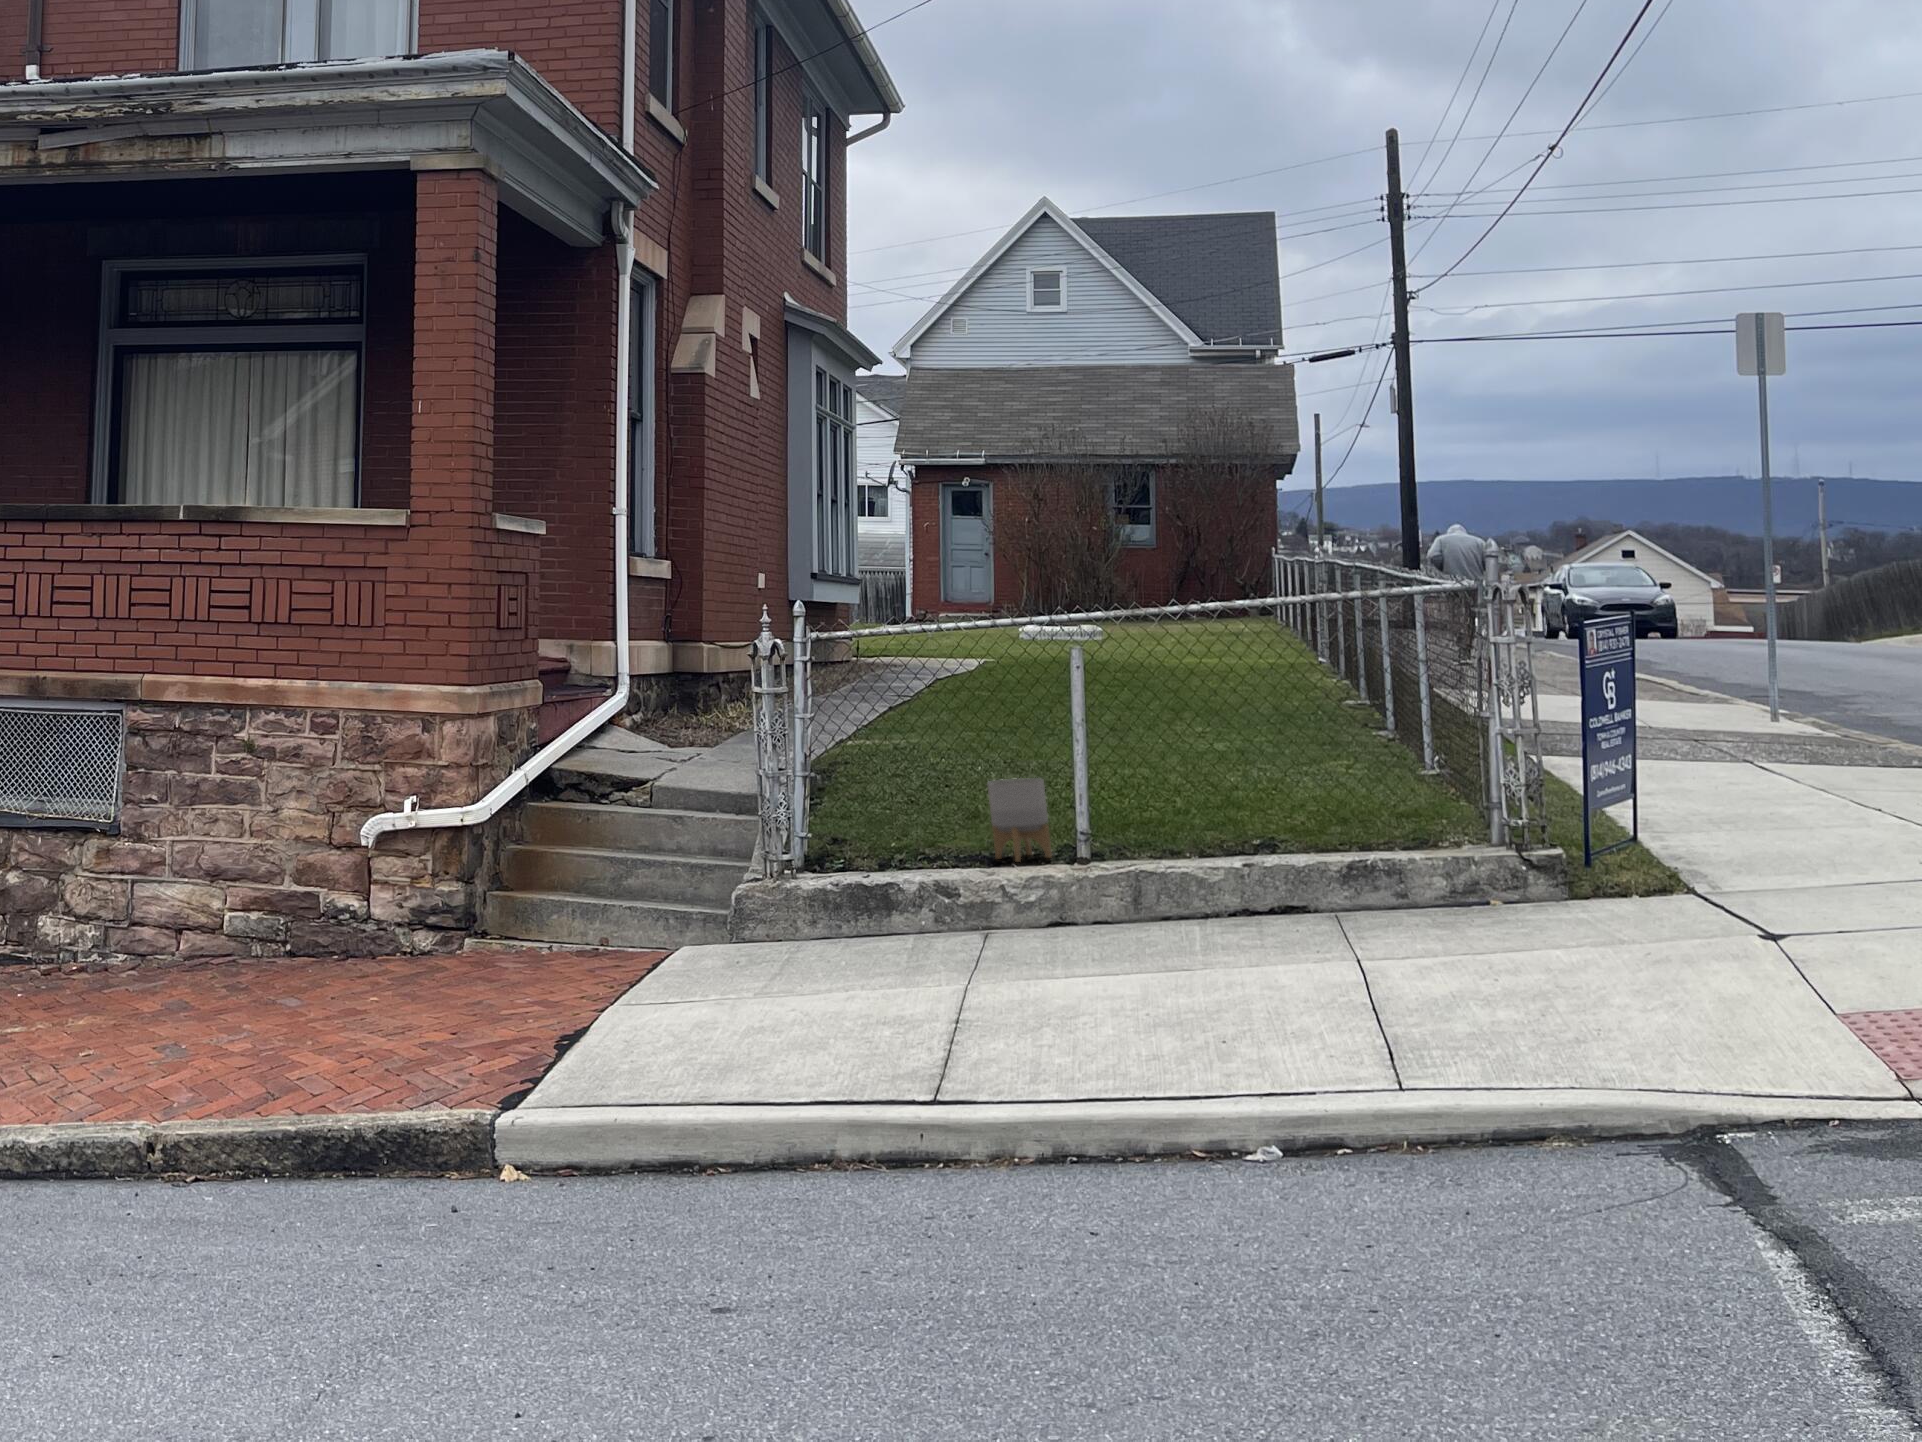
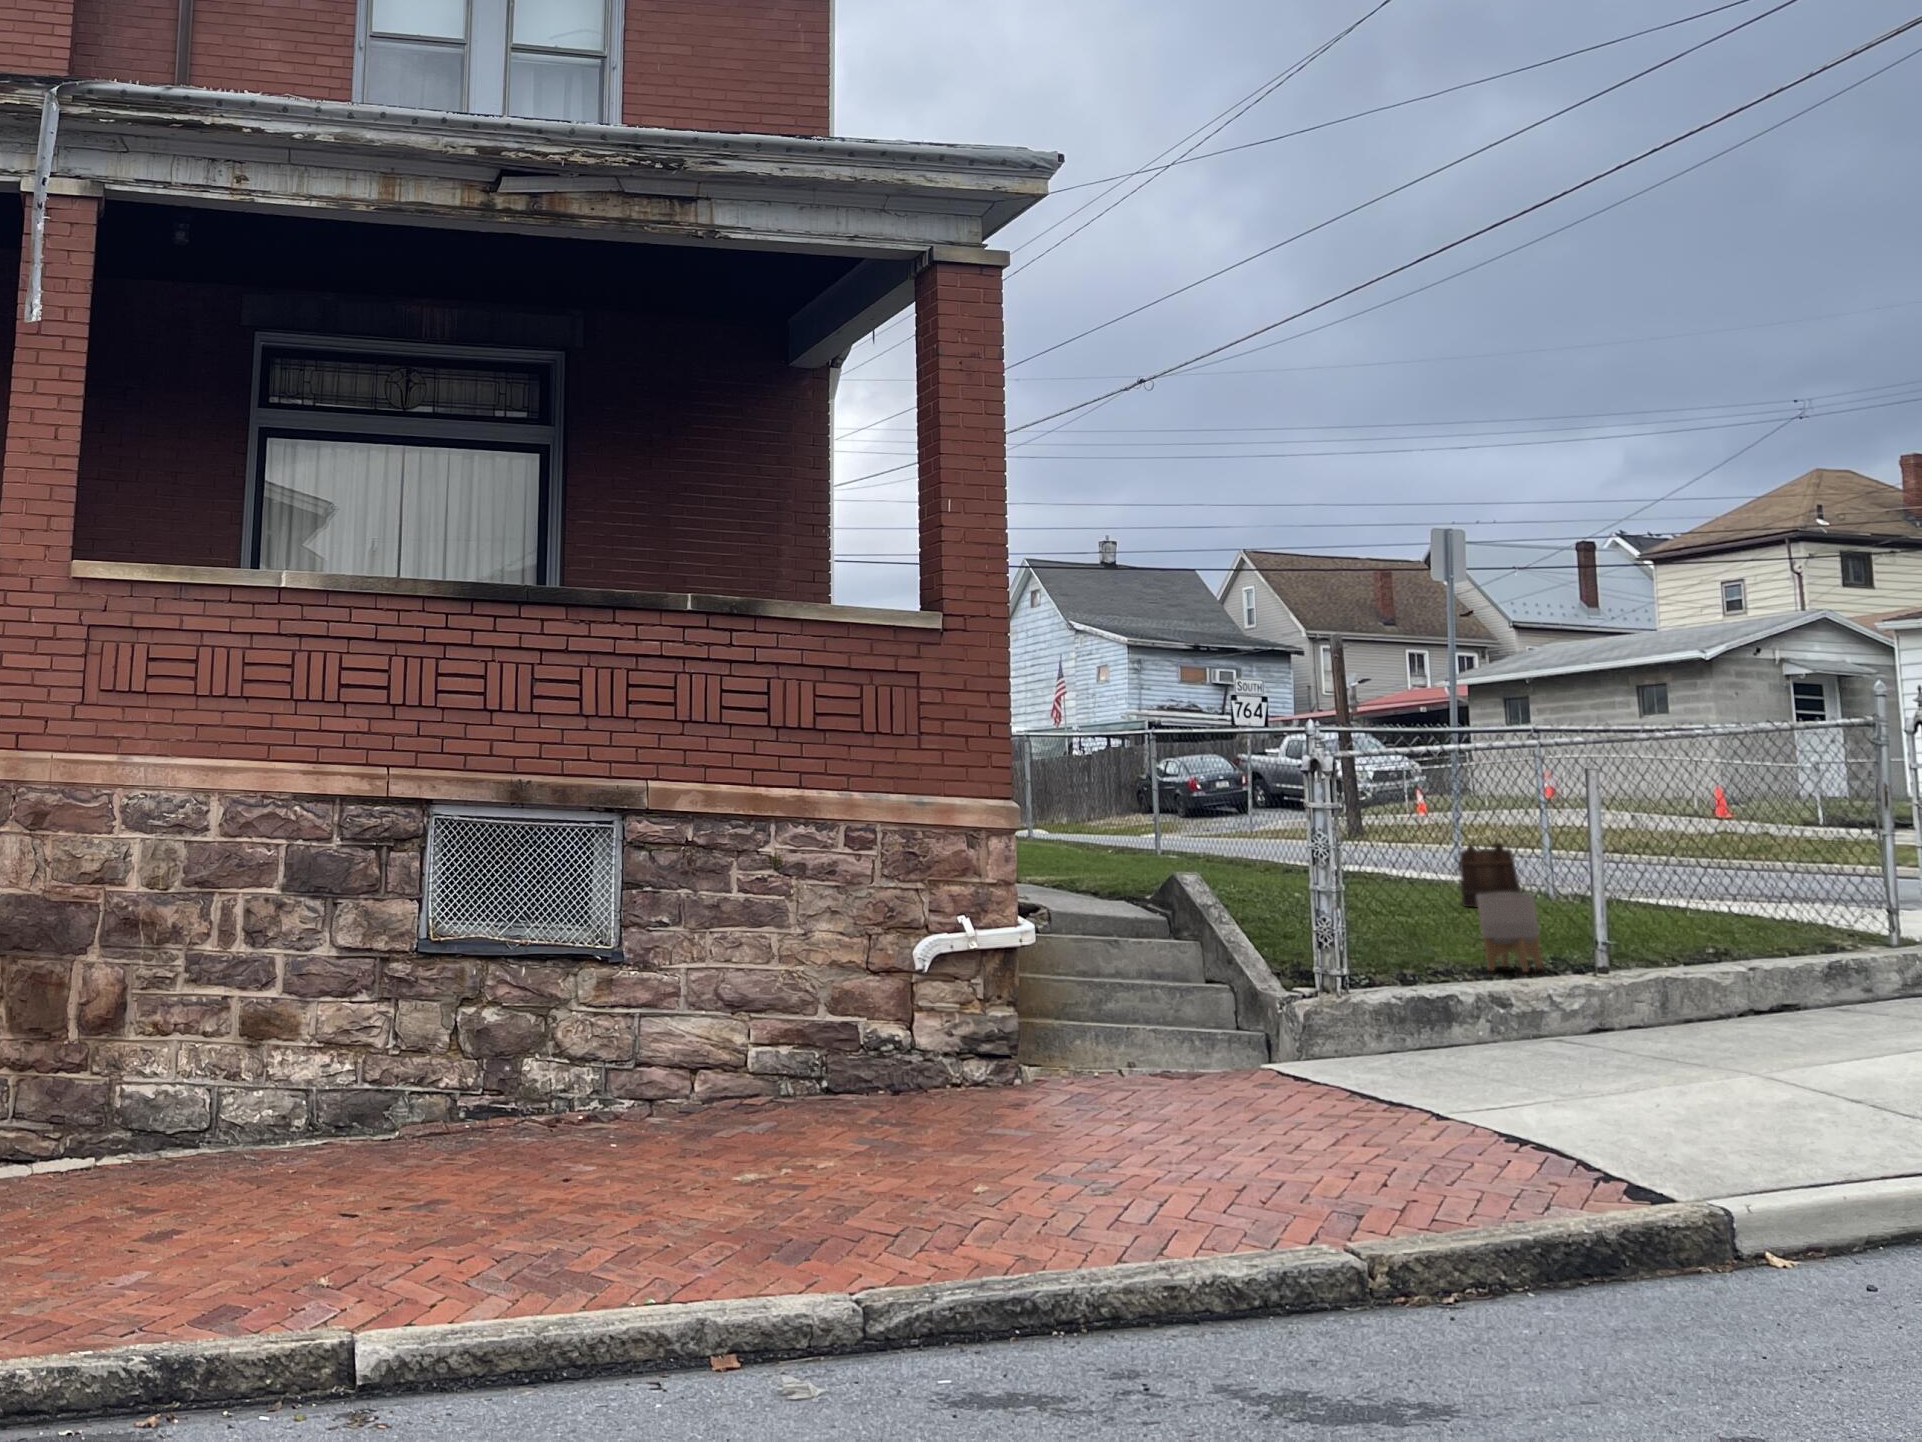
bucket: none [1267,709,1335,781] -> present [1459,843,1521,907]

